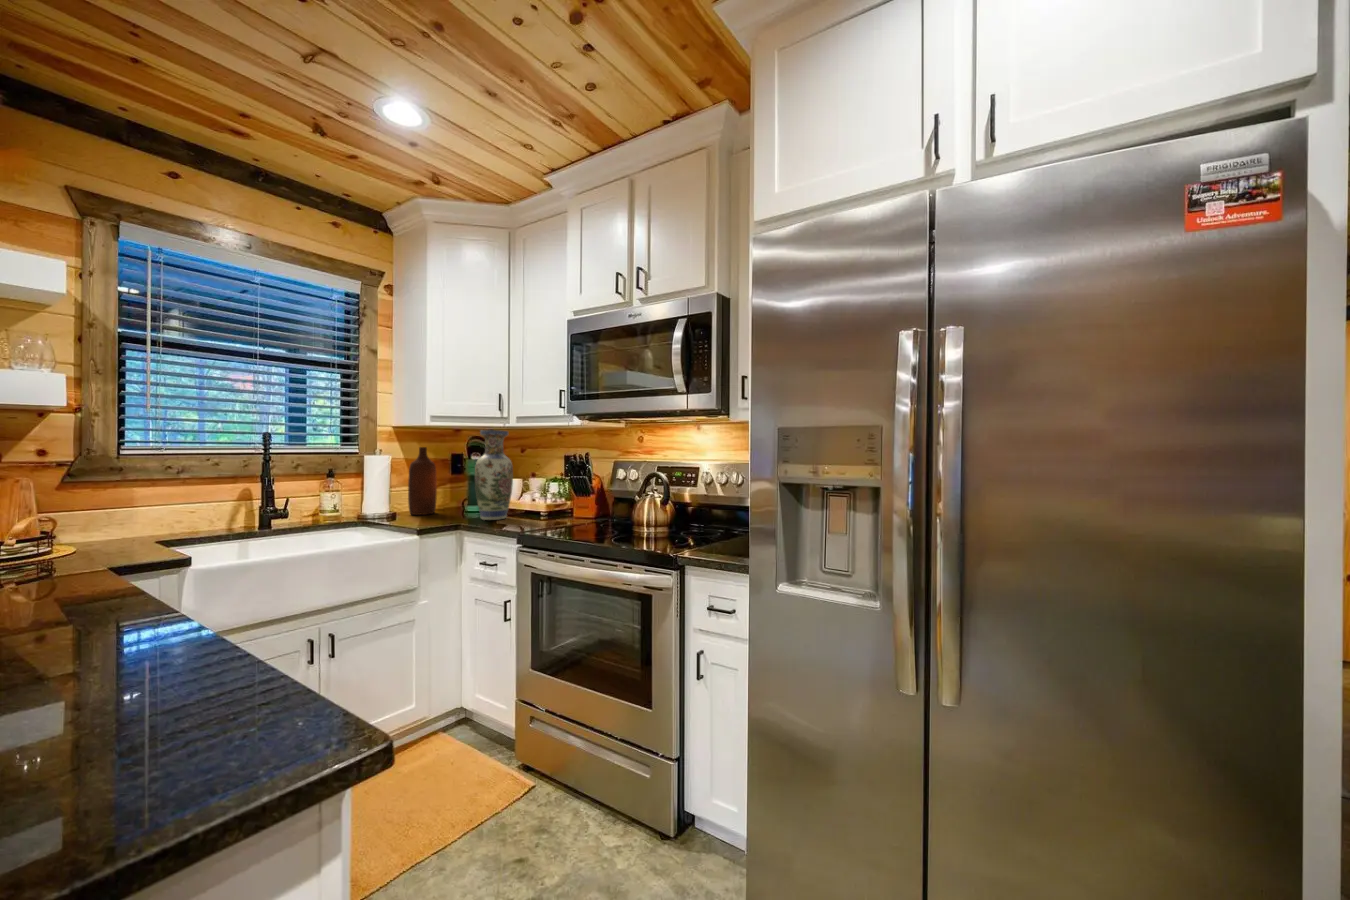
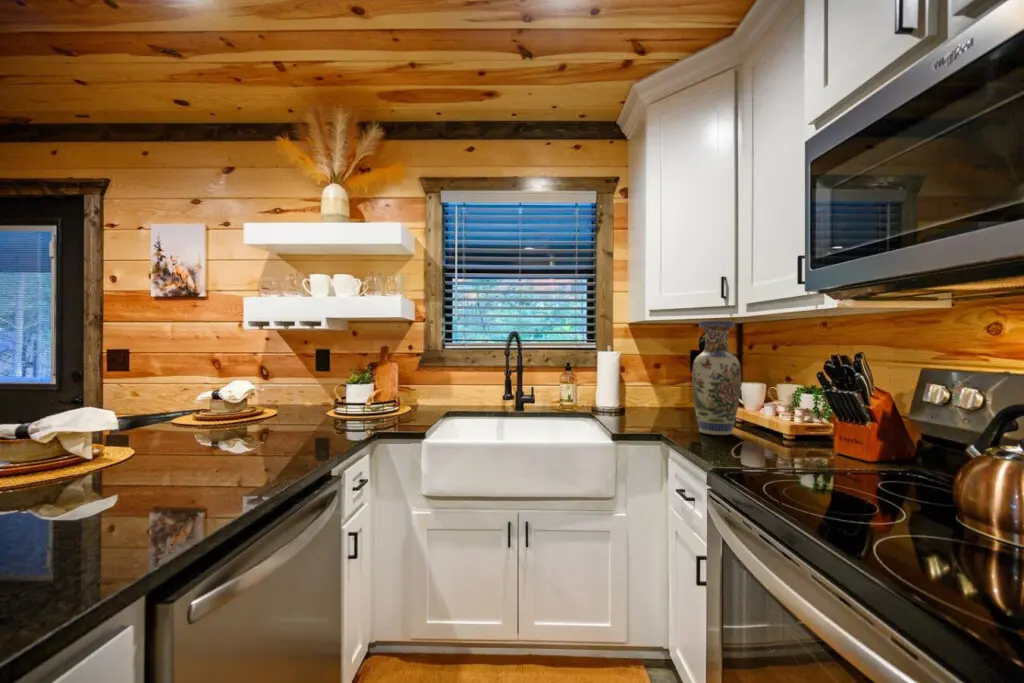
bottle: present [408,447,437,515] -> none [633,343,661,418]

